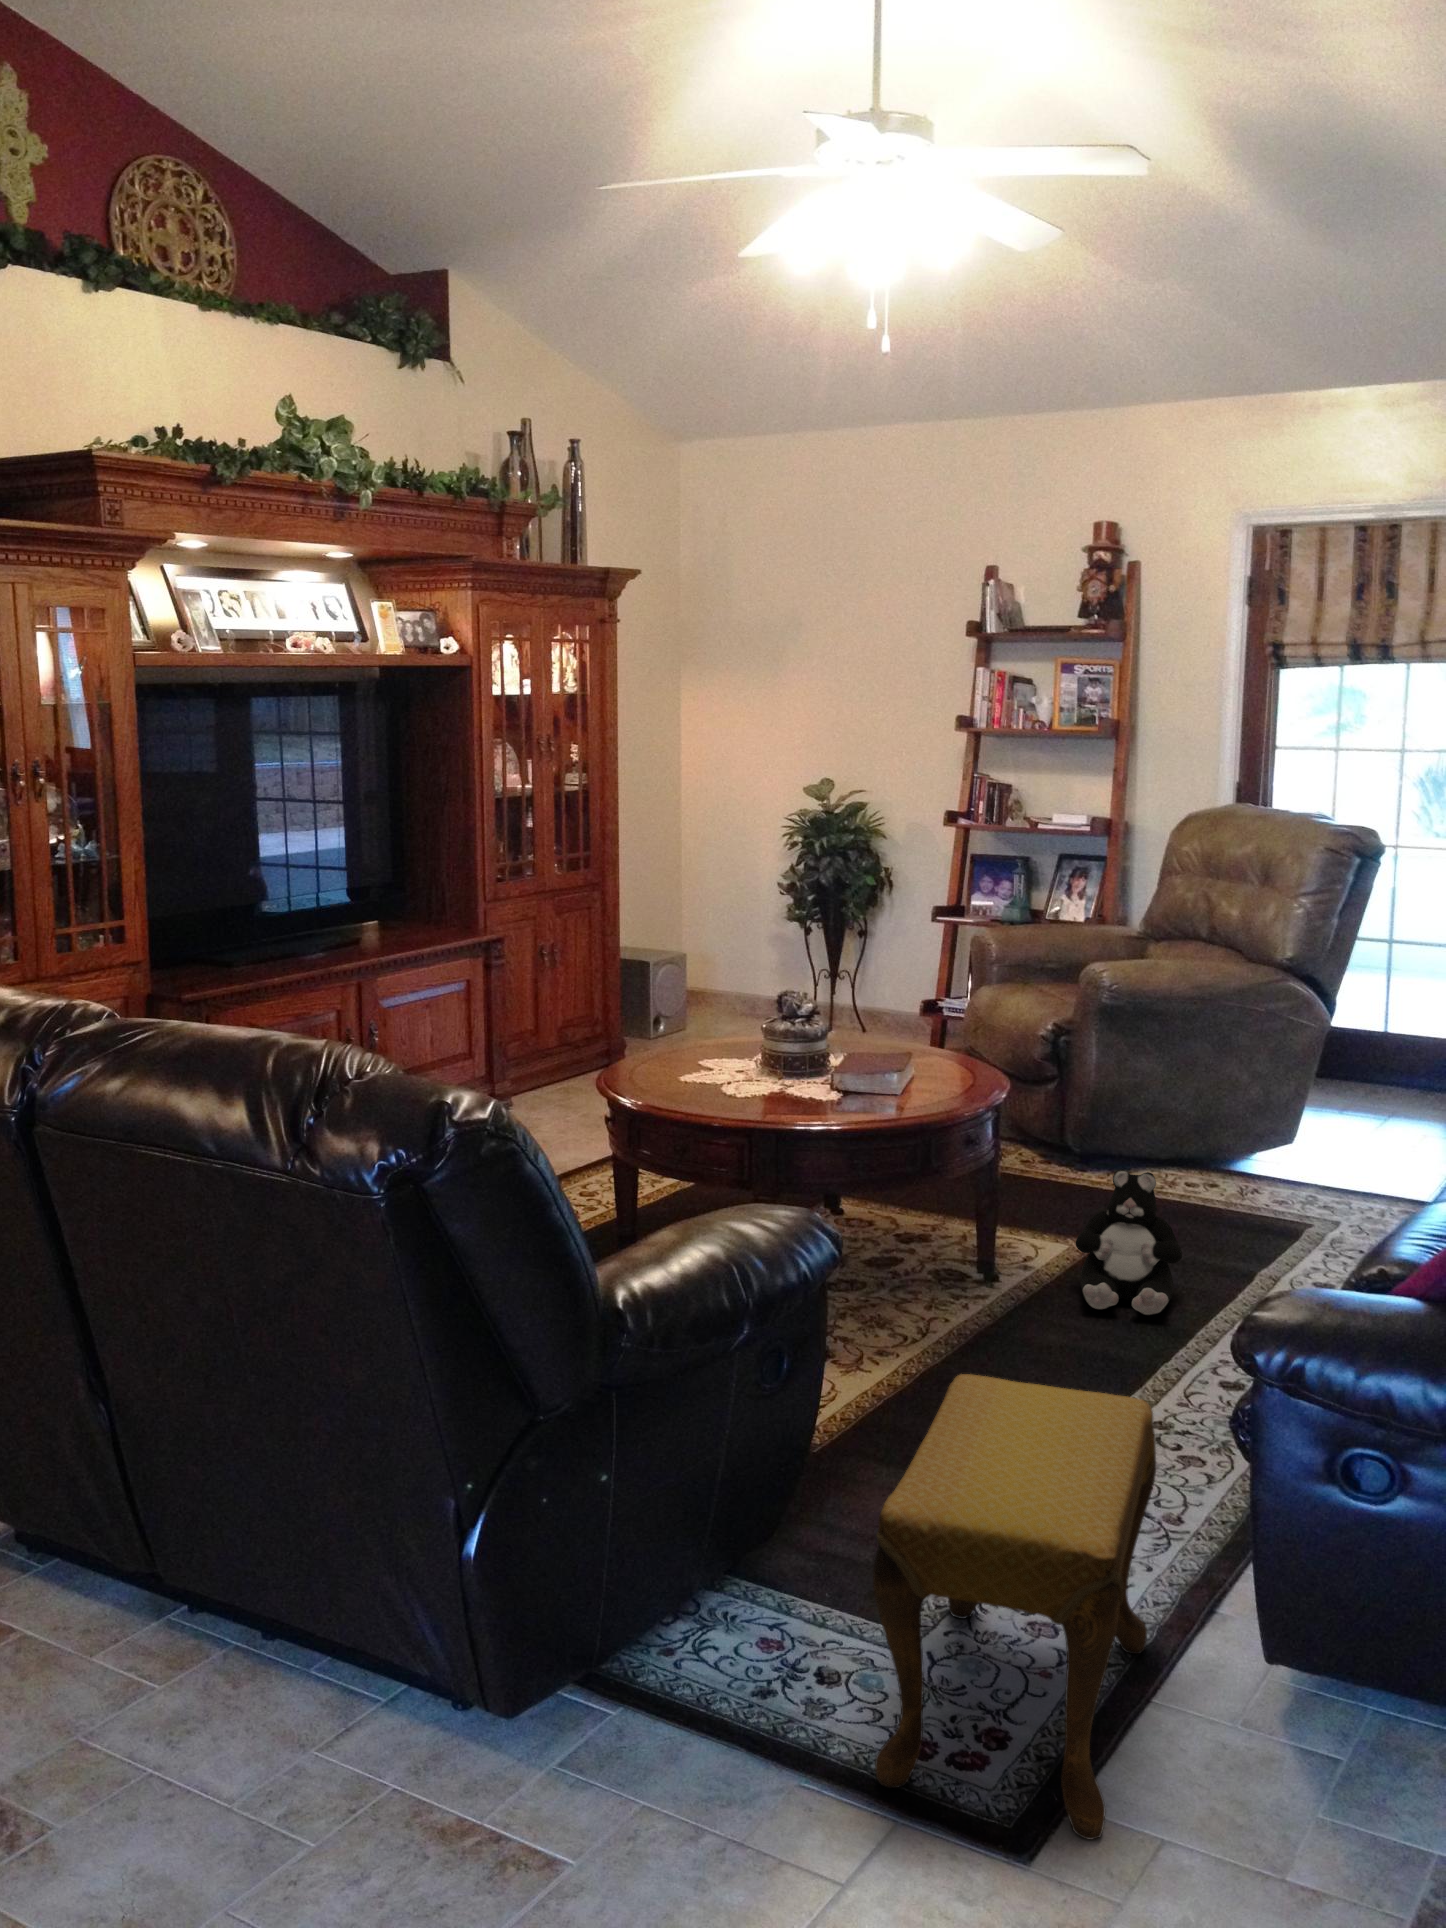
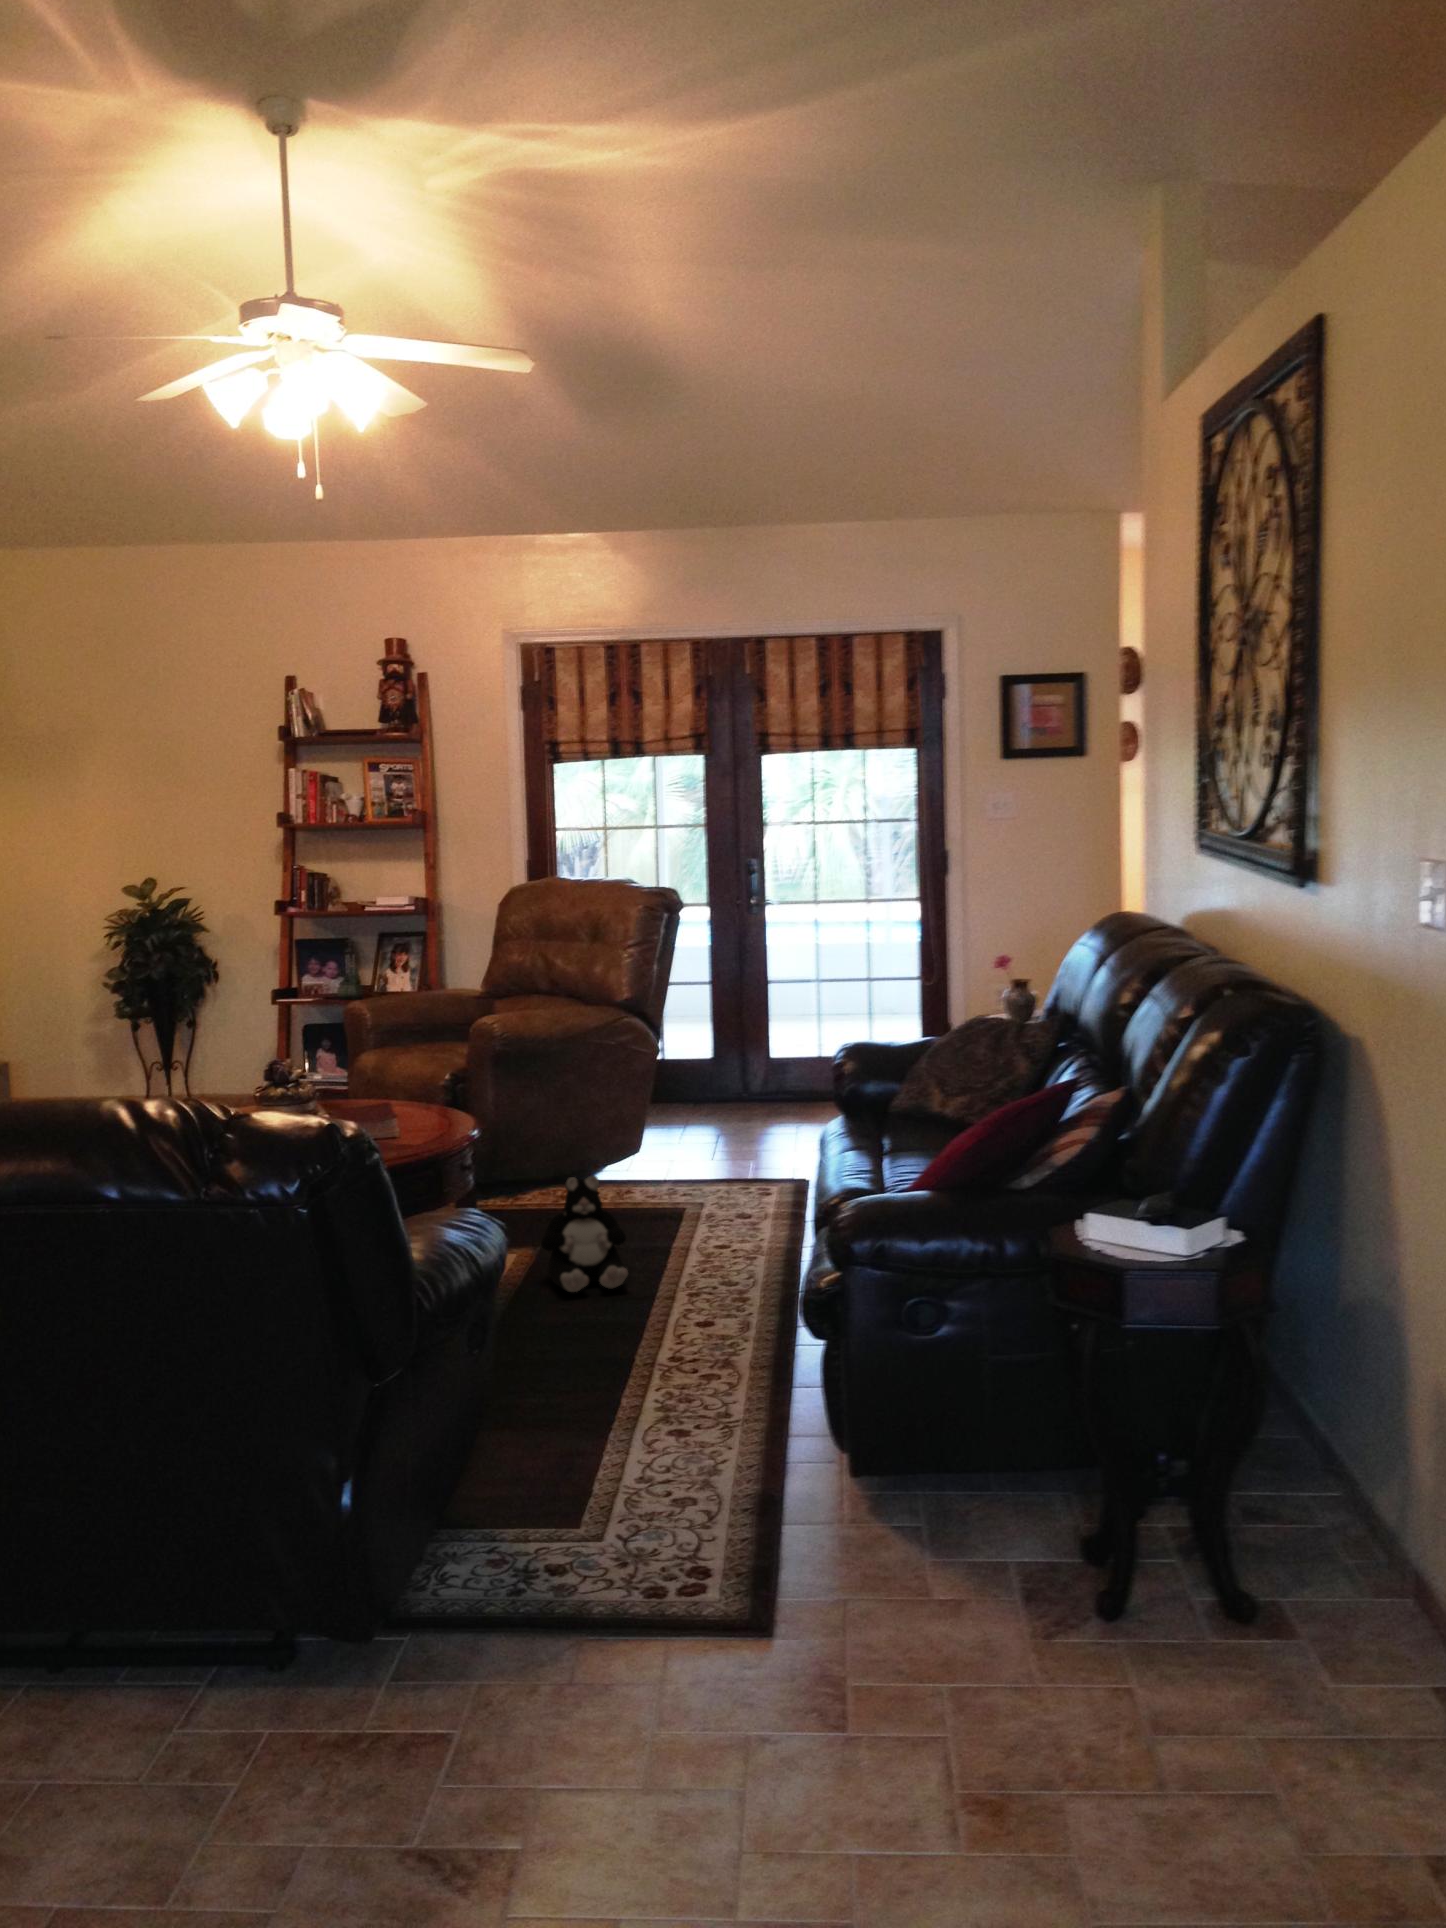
footstool: present [873,1374,1156,1839] -> none [604,1303,806,1620]

